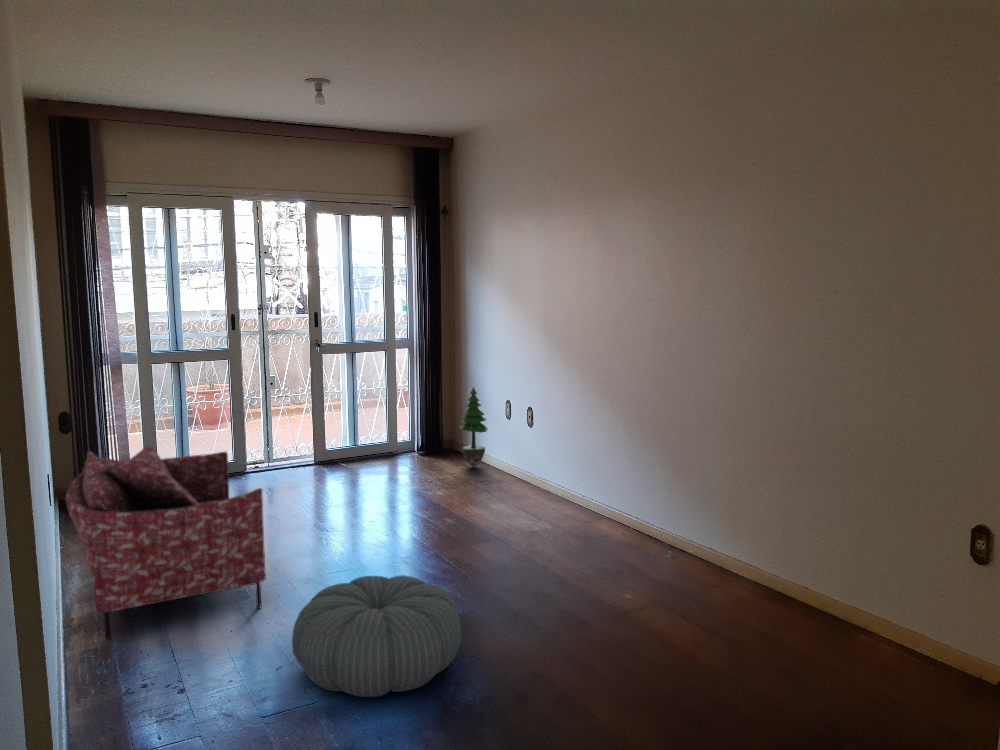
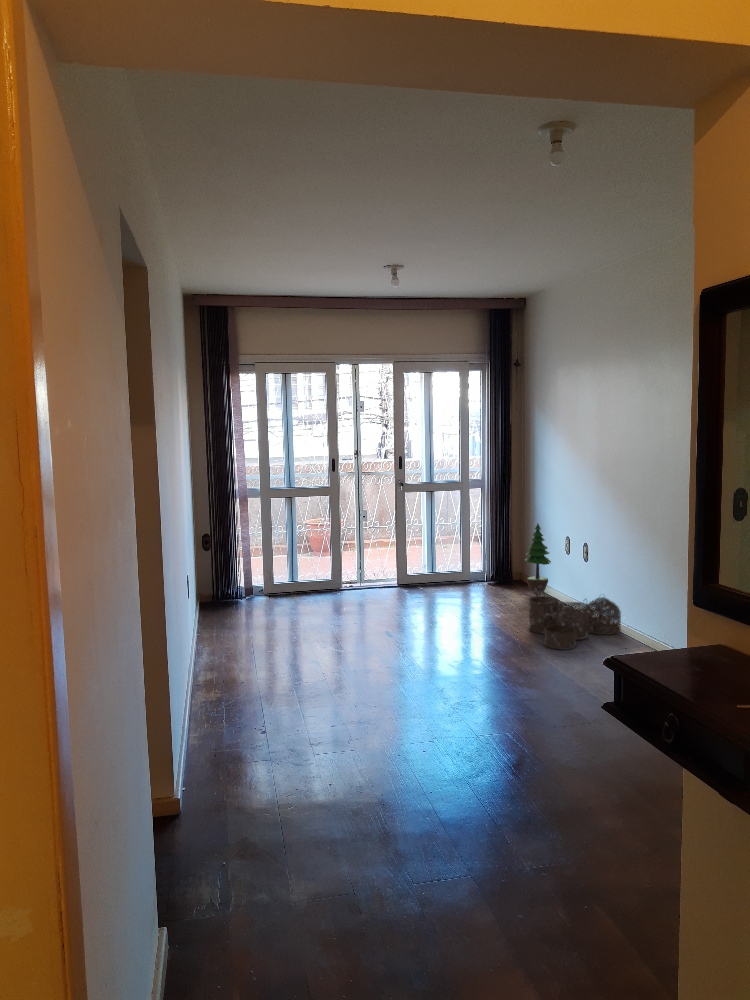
armchair: present [66,445,266,641] -> none [210,559,351,702]
woven basket: none [470,465,568,531] -> present [529,596,621,649]
pouf: present [292,575,461,697] -> none [368,668,502,758]

